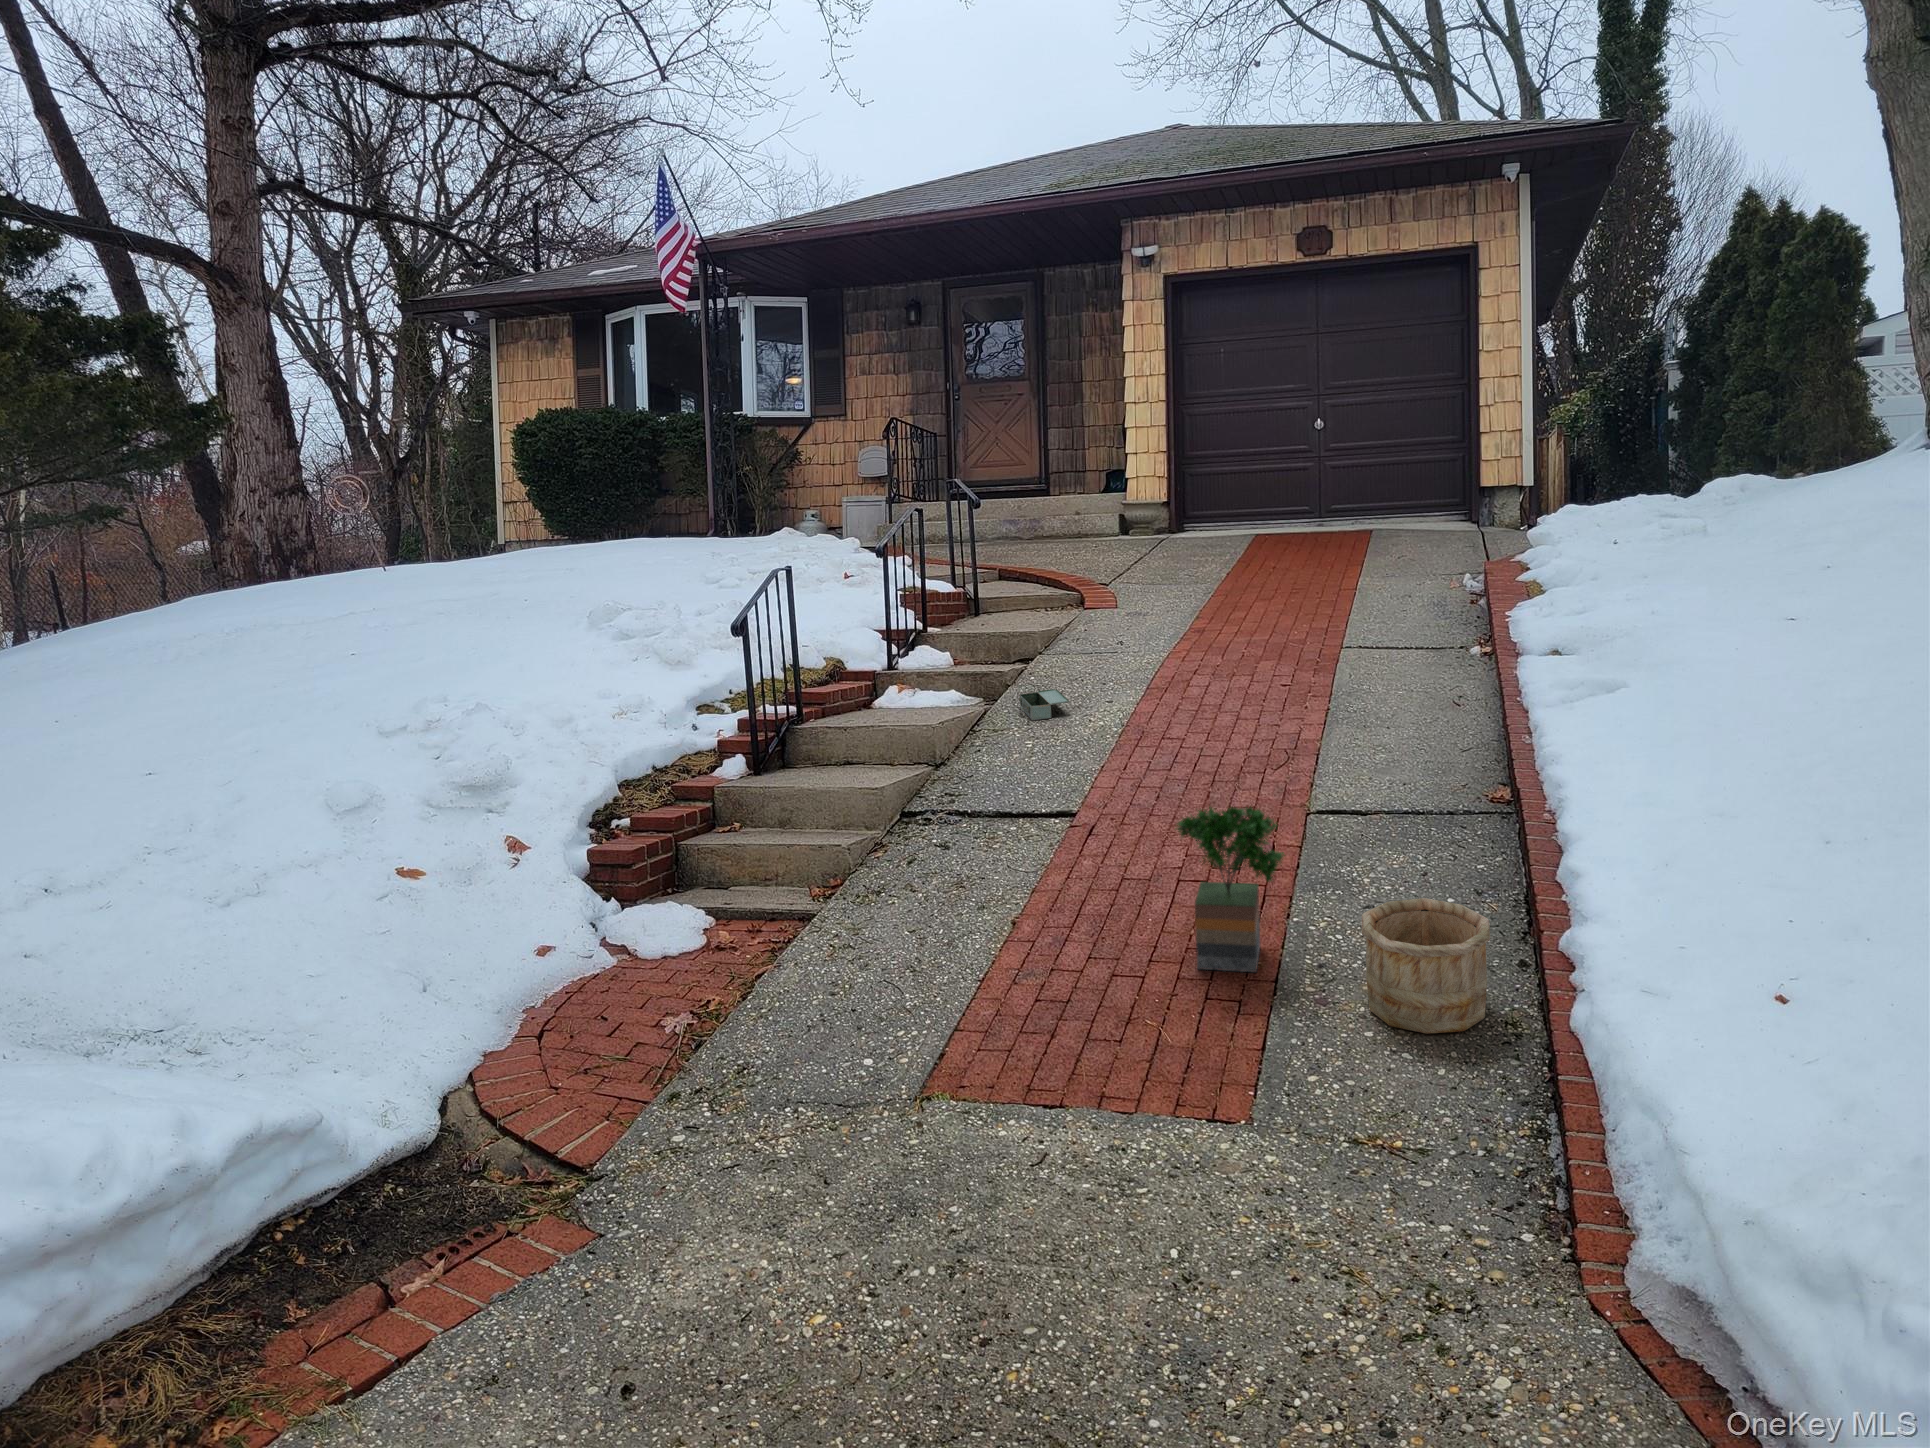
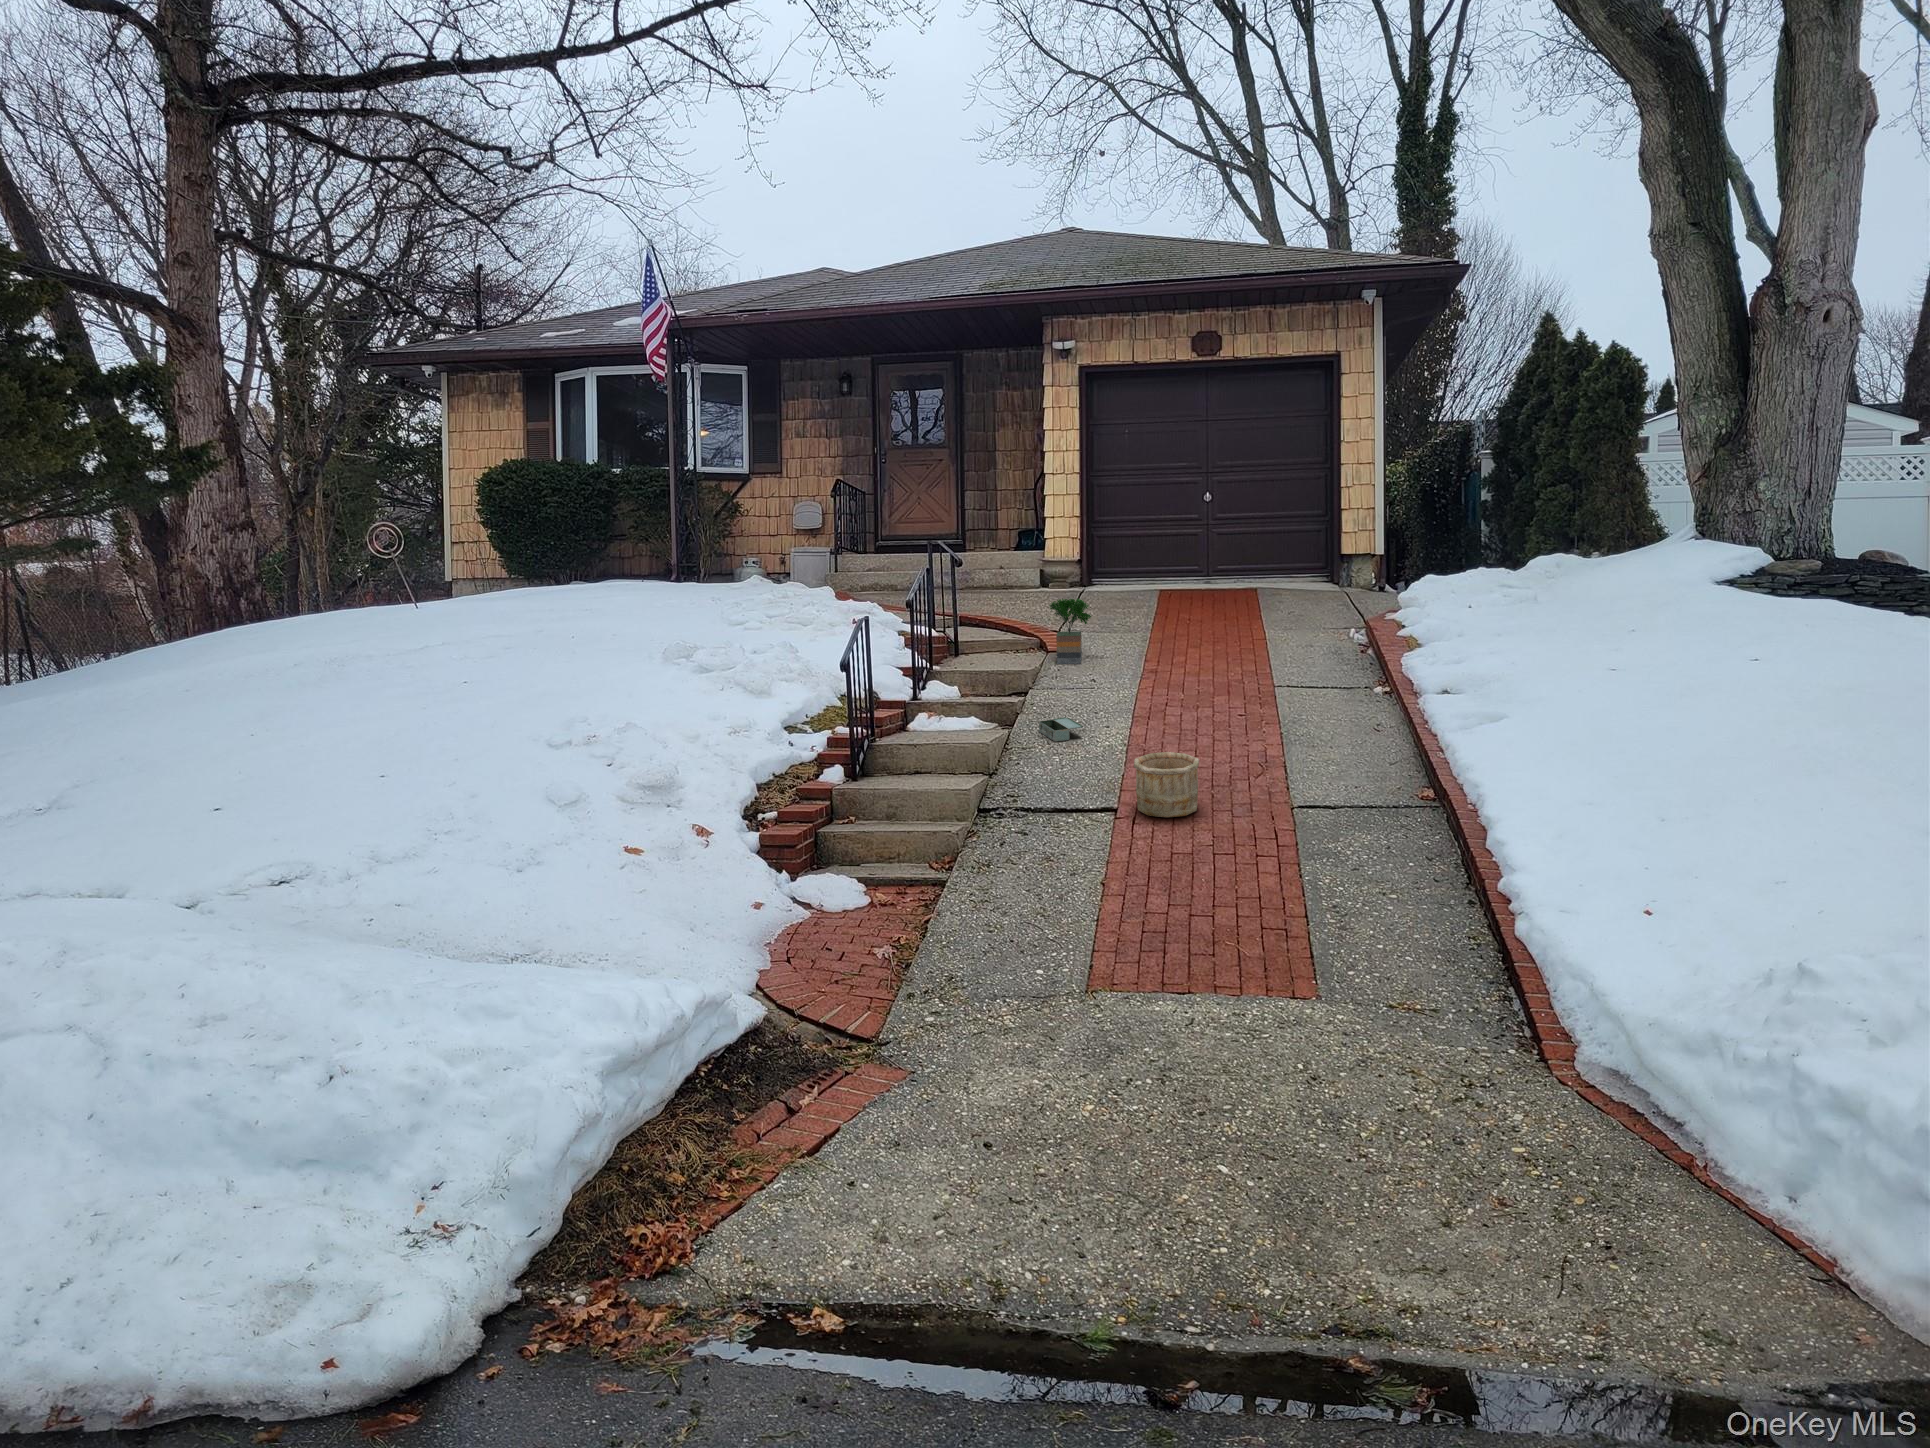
potted tree: present [1177,807,1284,972] -> present [1049,598,1091,664]
wooden bucket: present [1362,898,1490,1034] -> present [1134,752,1199,817]

